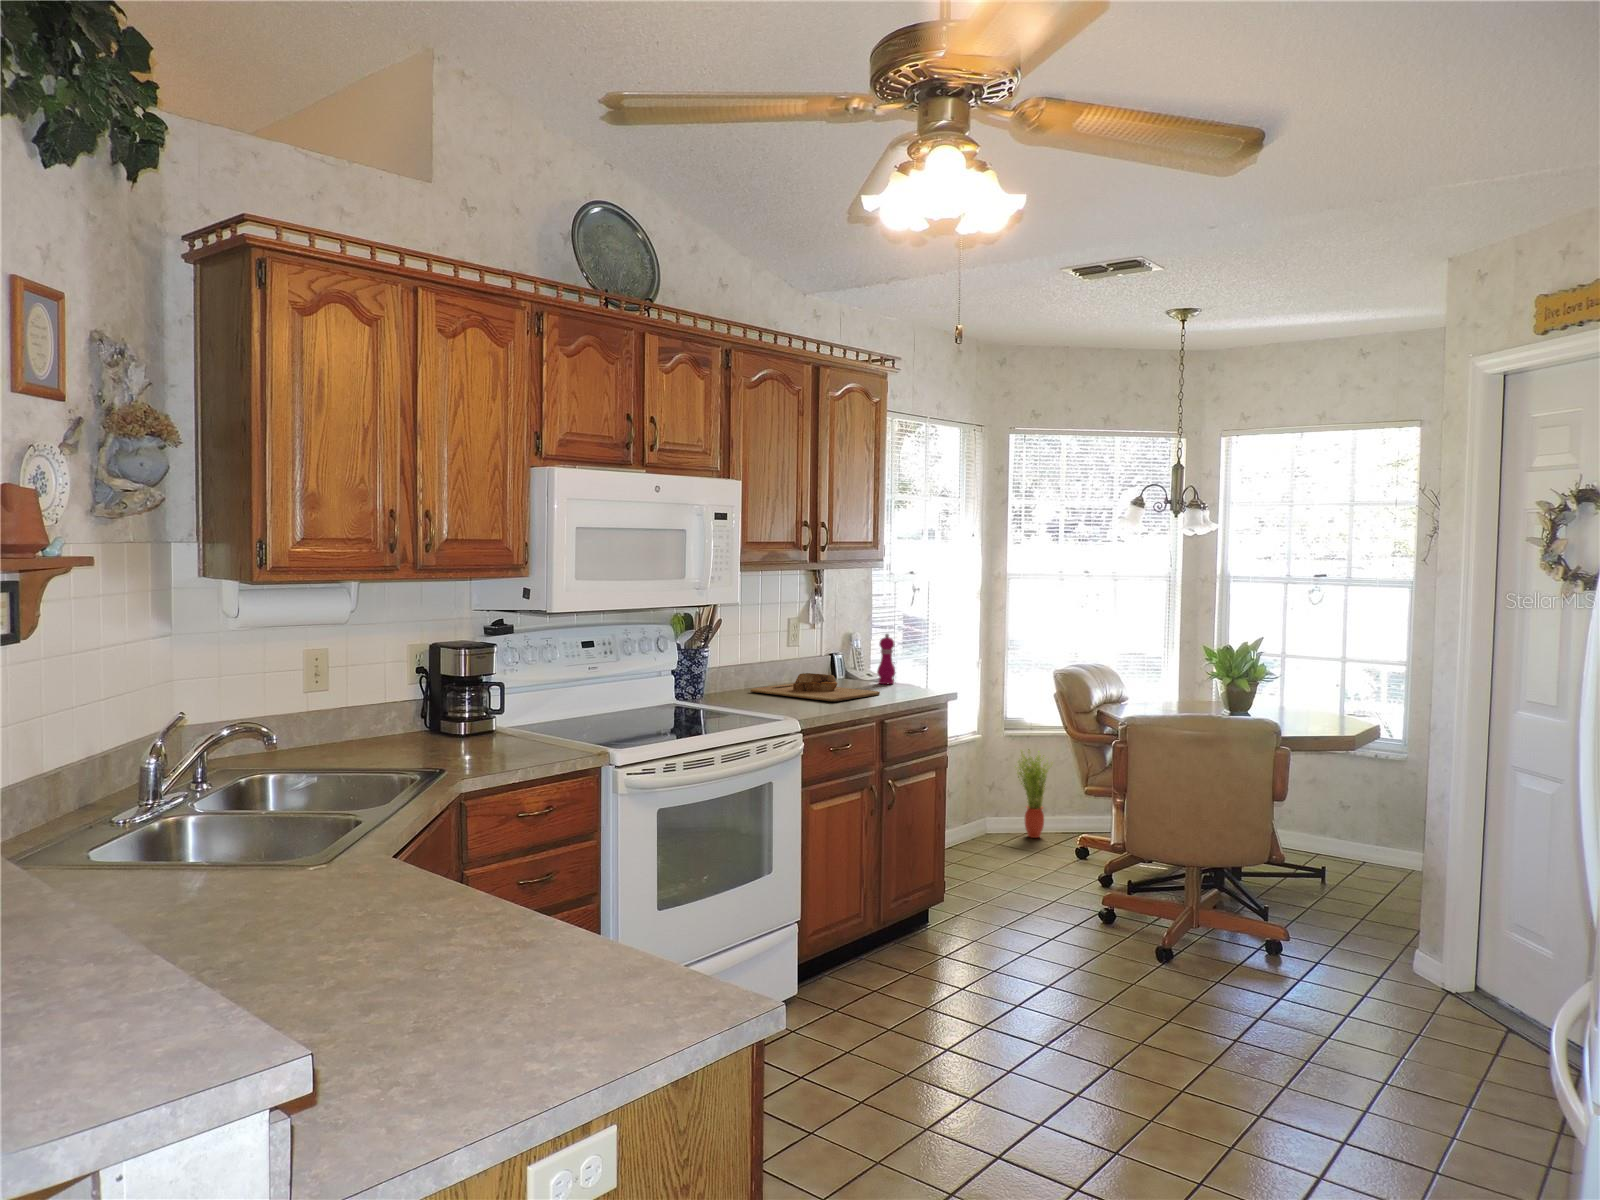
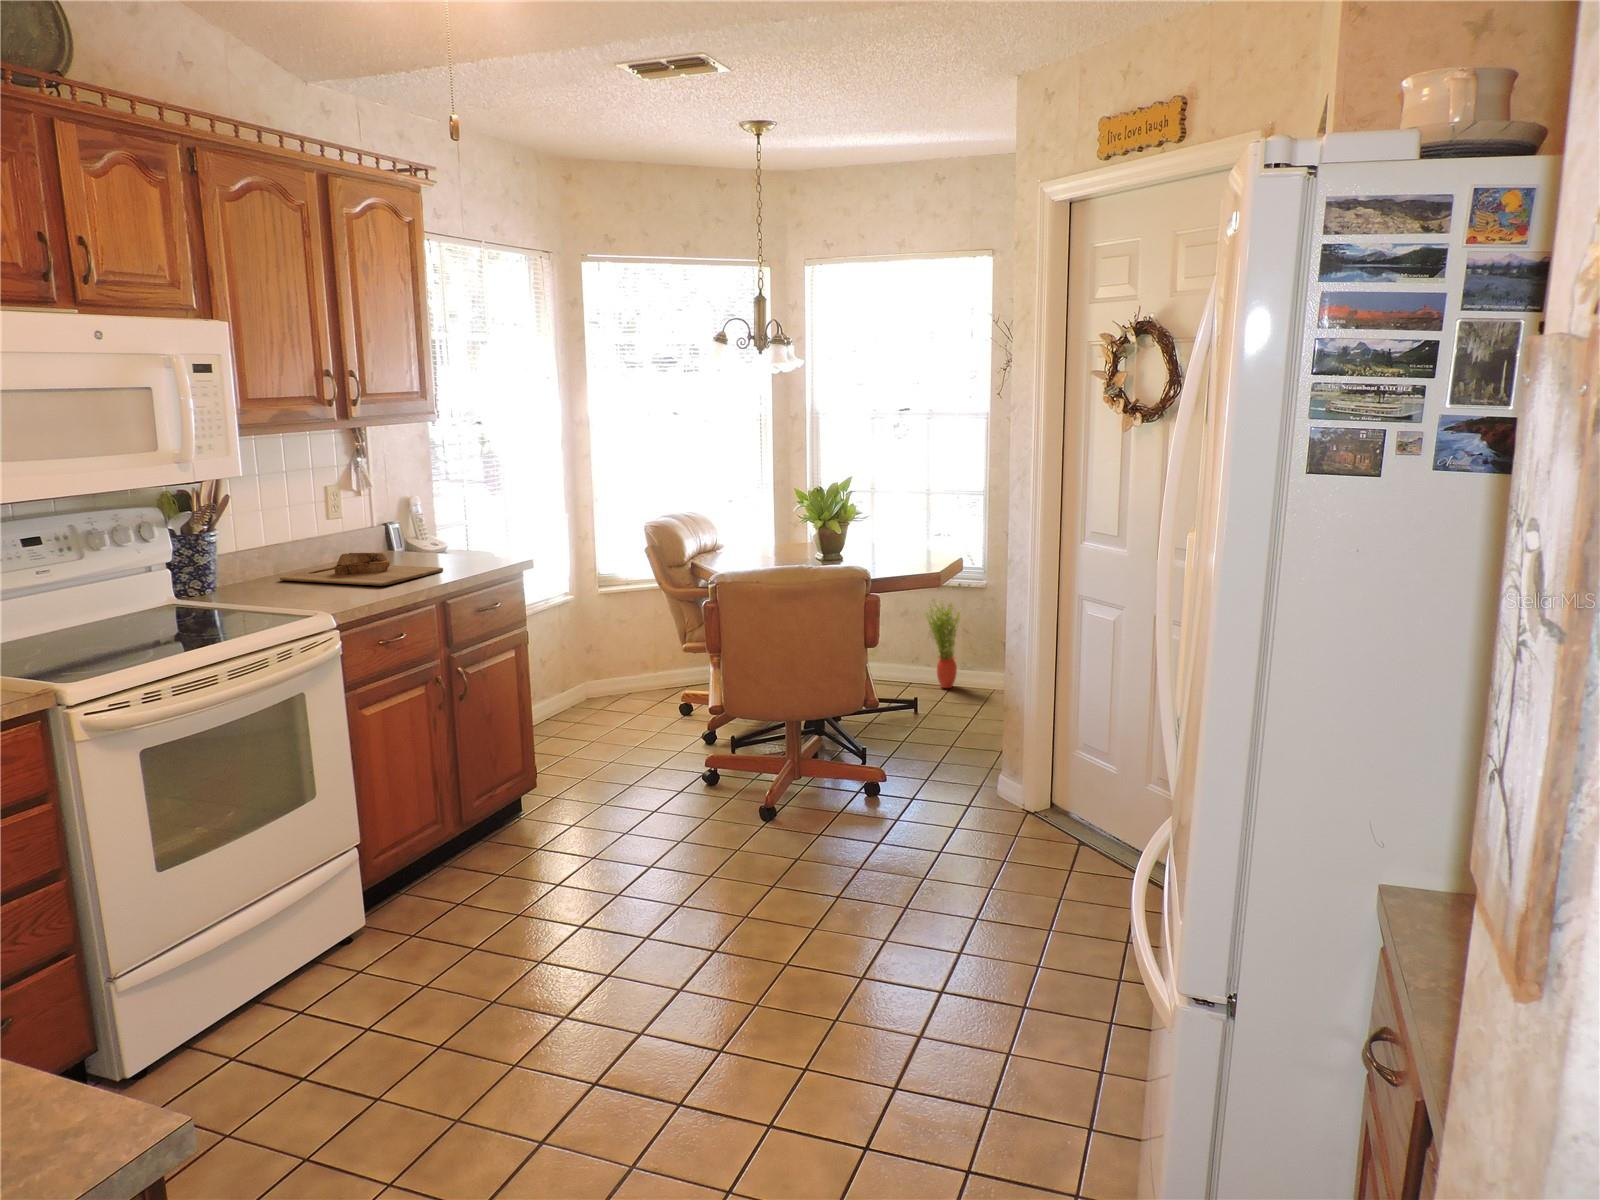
pepper mill: present [877,634,895,684] -> none [442,498,464,556]
potted plant: present [1015,749,1053,838] -> present [925,600,961,688]

